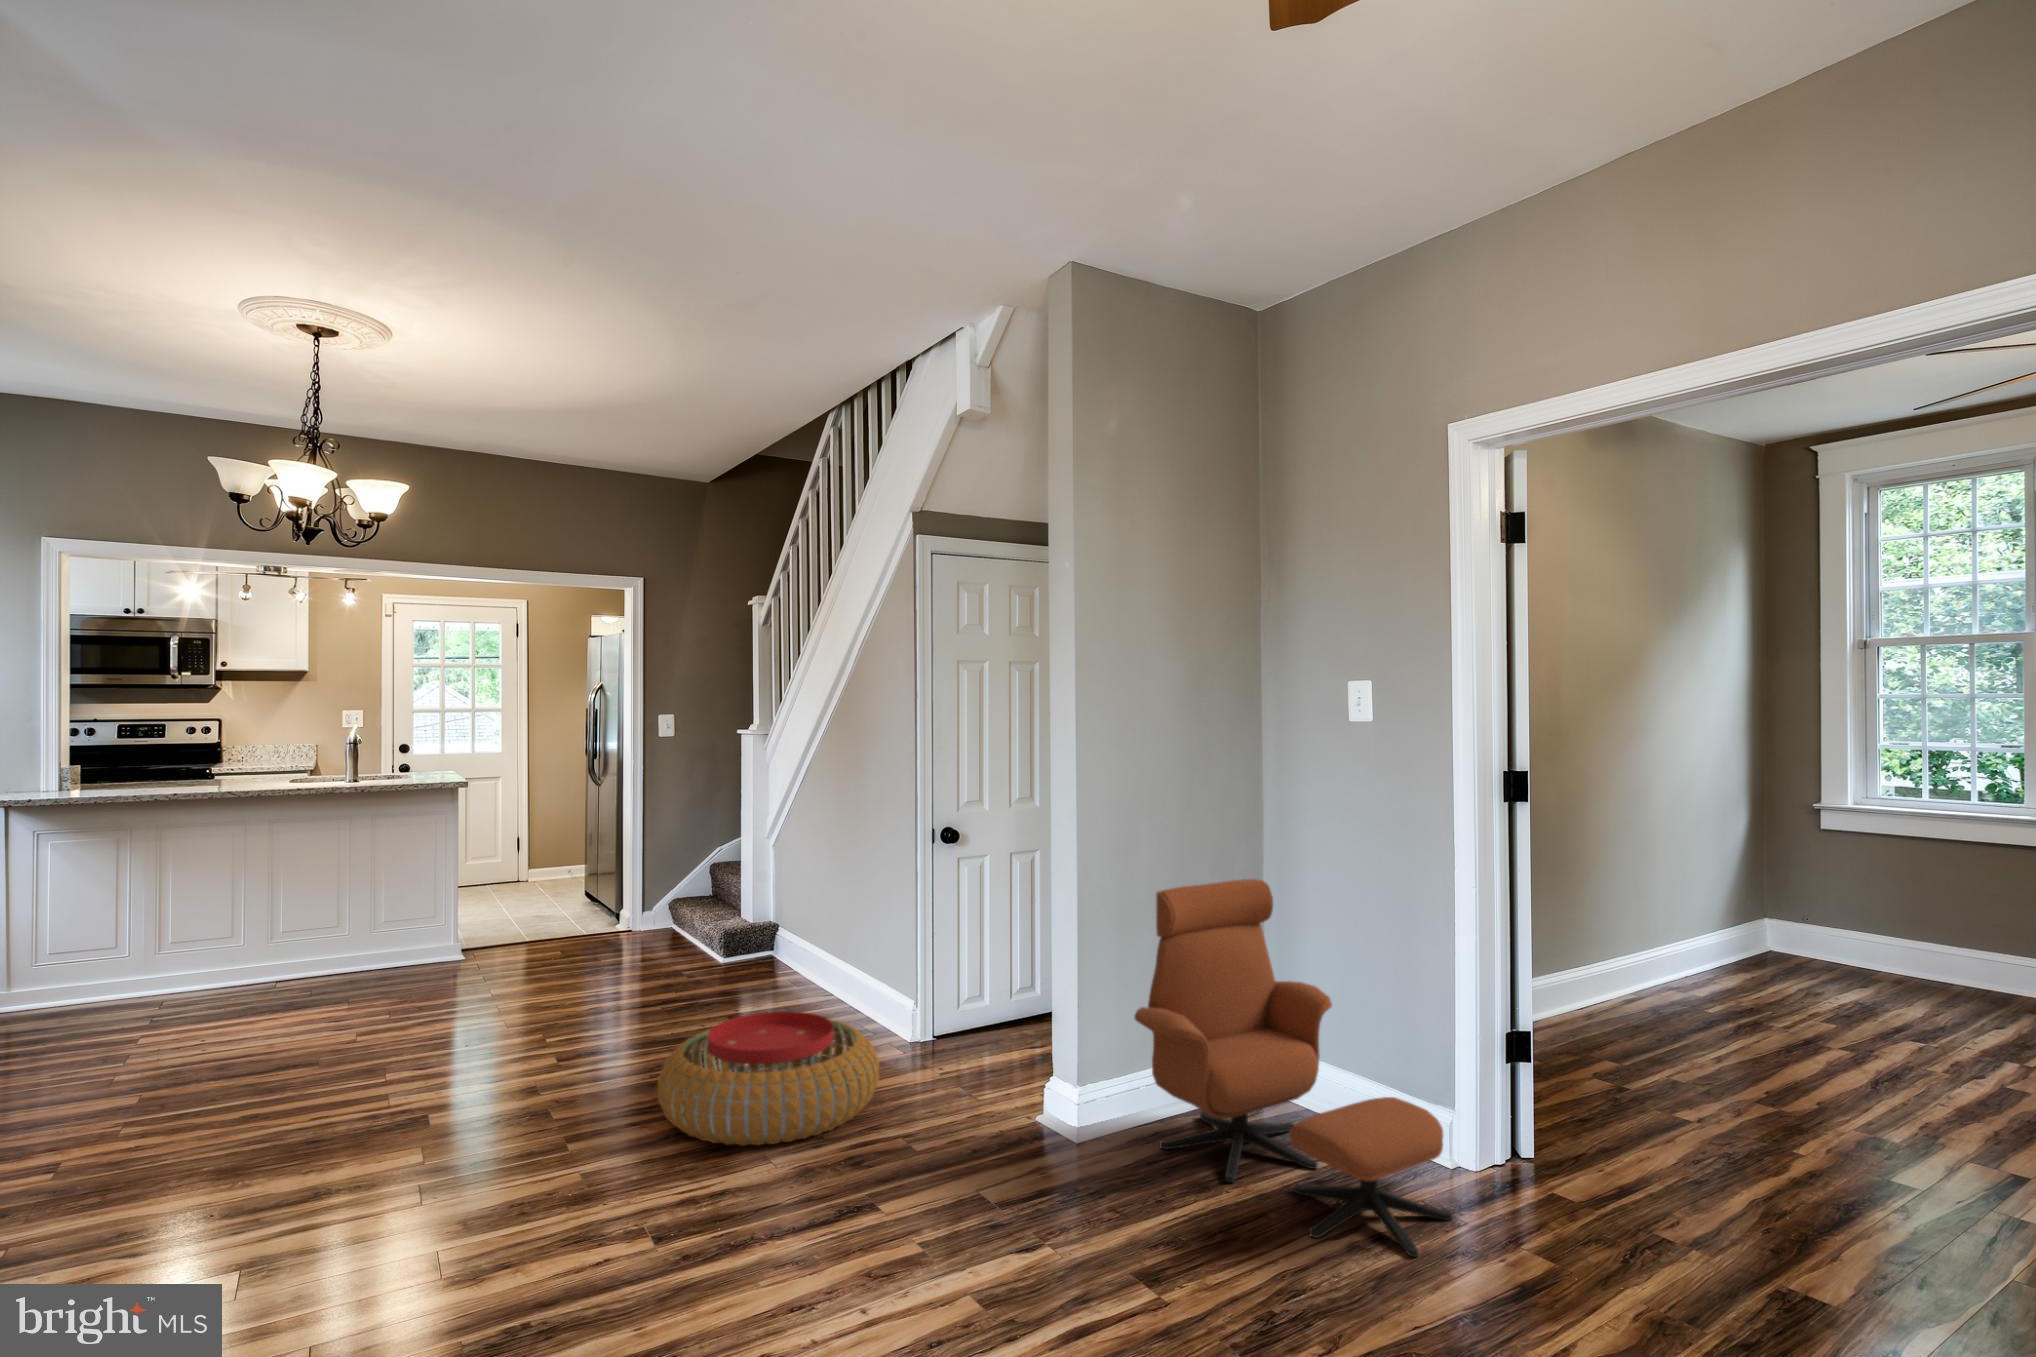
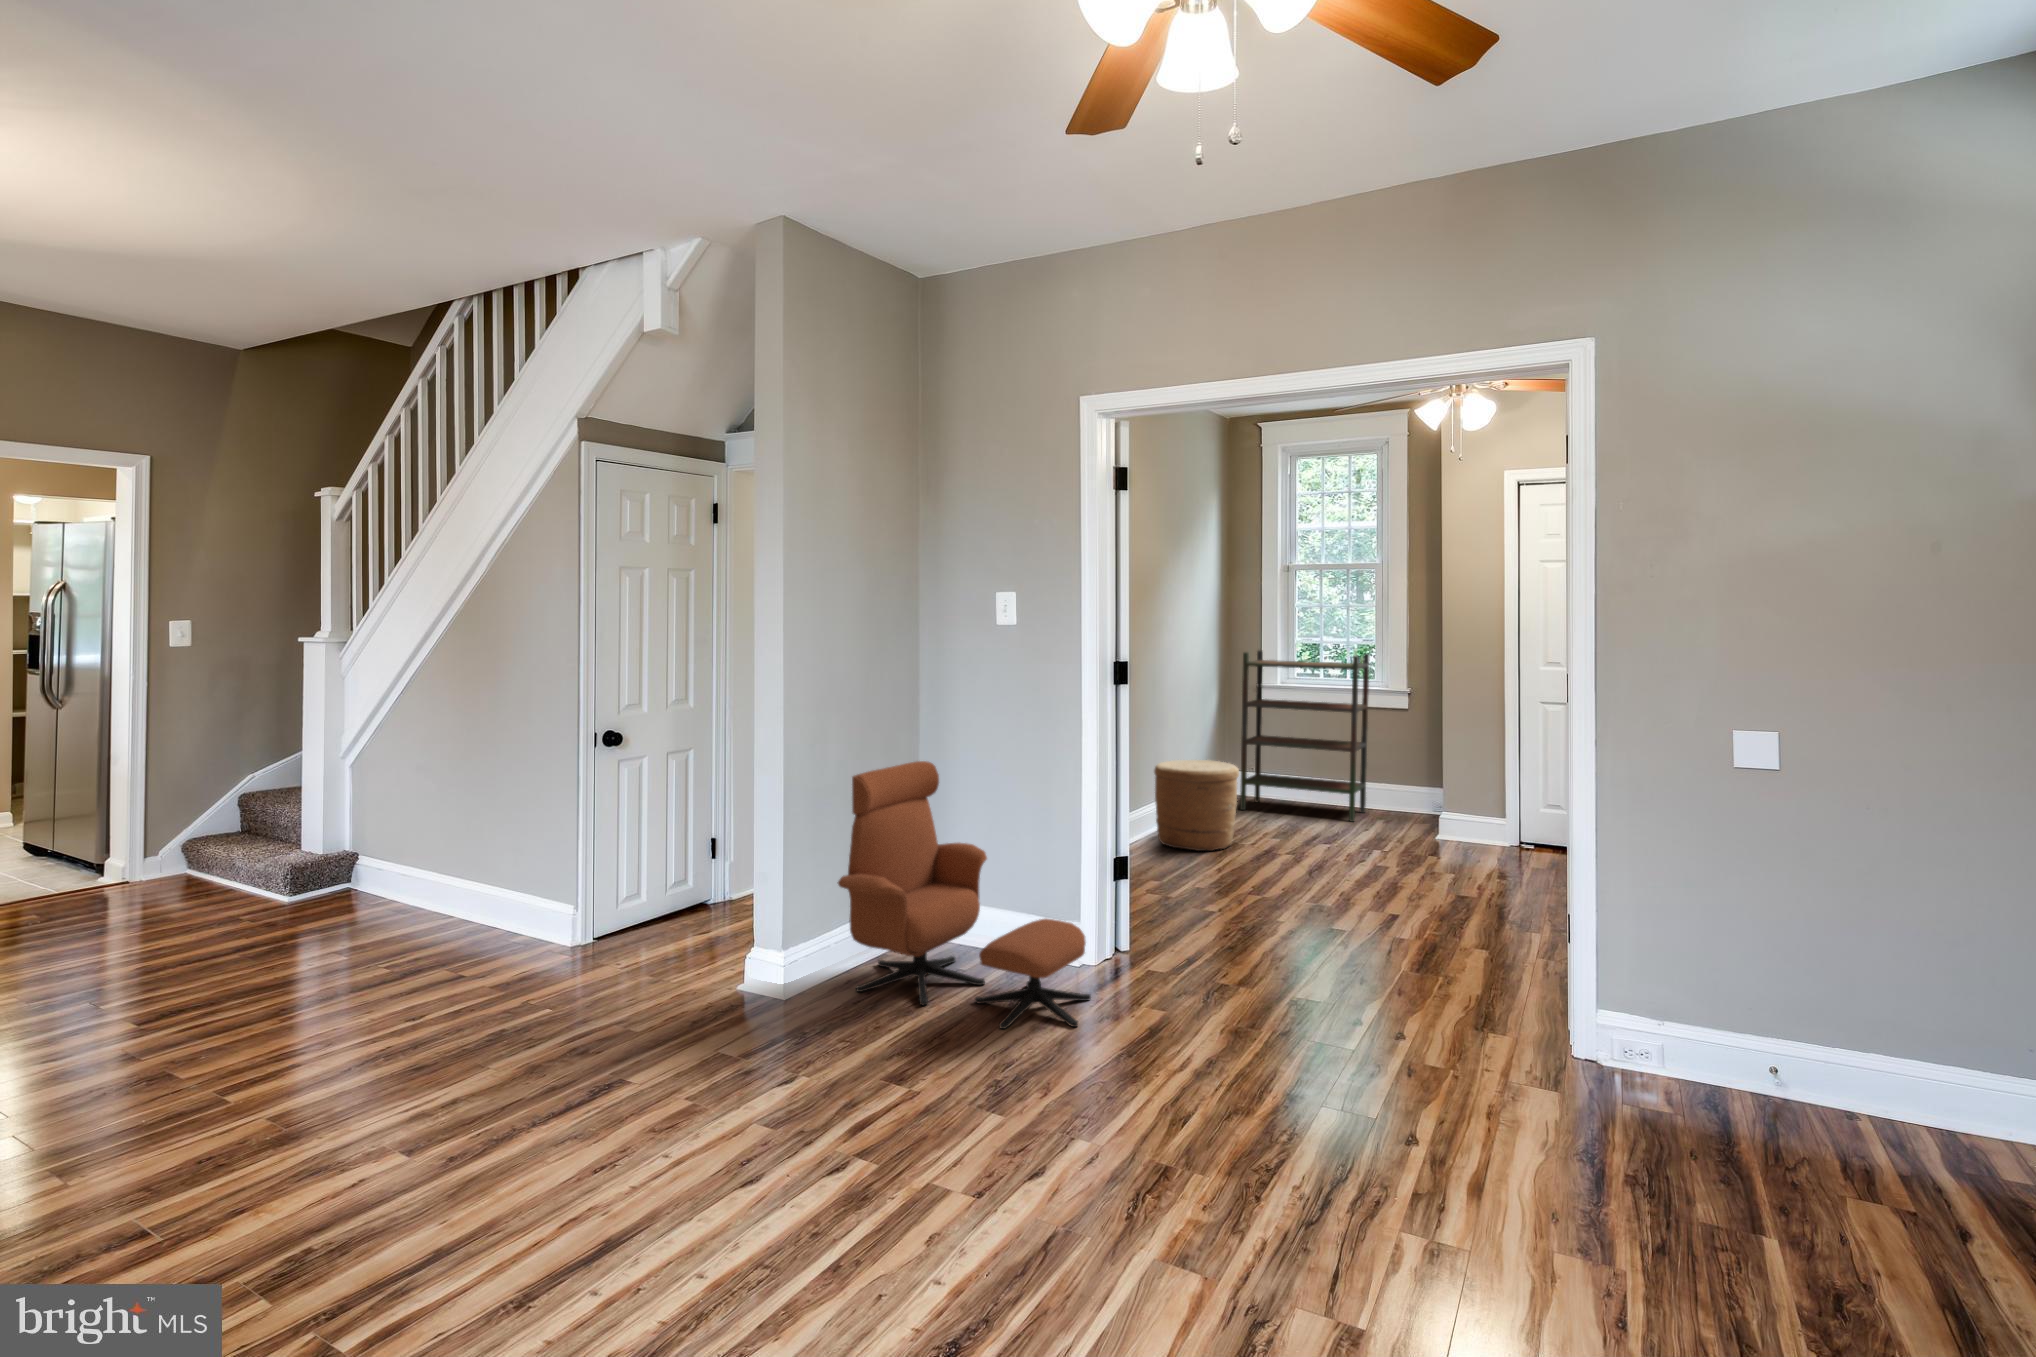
bookshelf: none [1775,758,2002,1012] -> present [1240,650,1369,822]
woven basket: none [1625,900,1758,1029] -> present [1154,760,1239,851]
pouf: present [658,1012,879,1146] -> none [322,928,574,1064]

